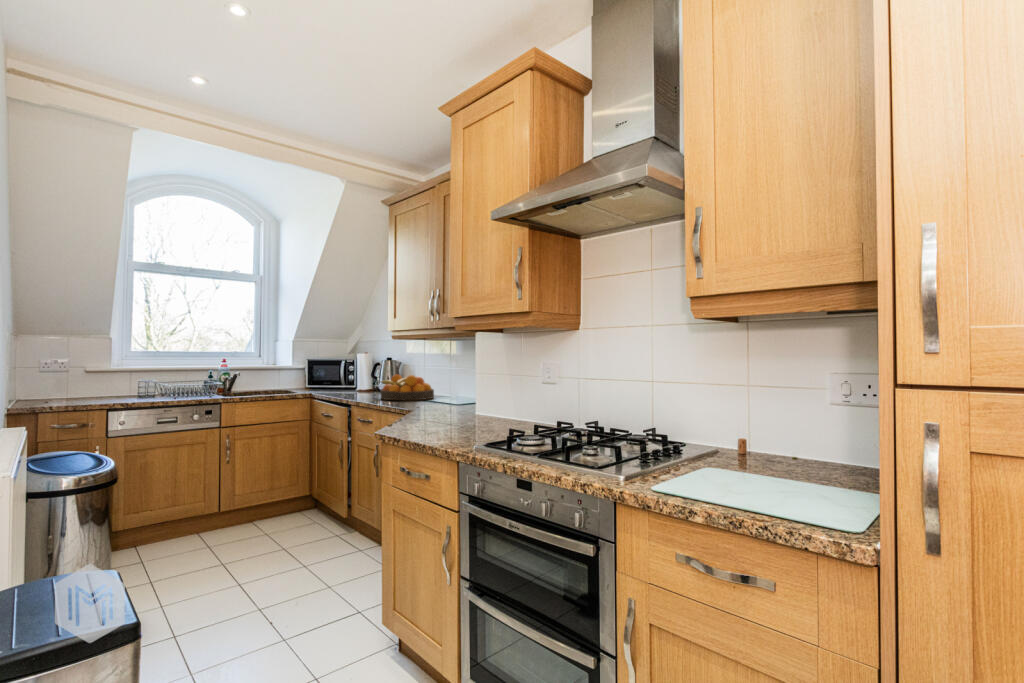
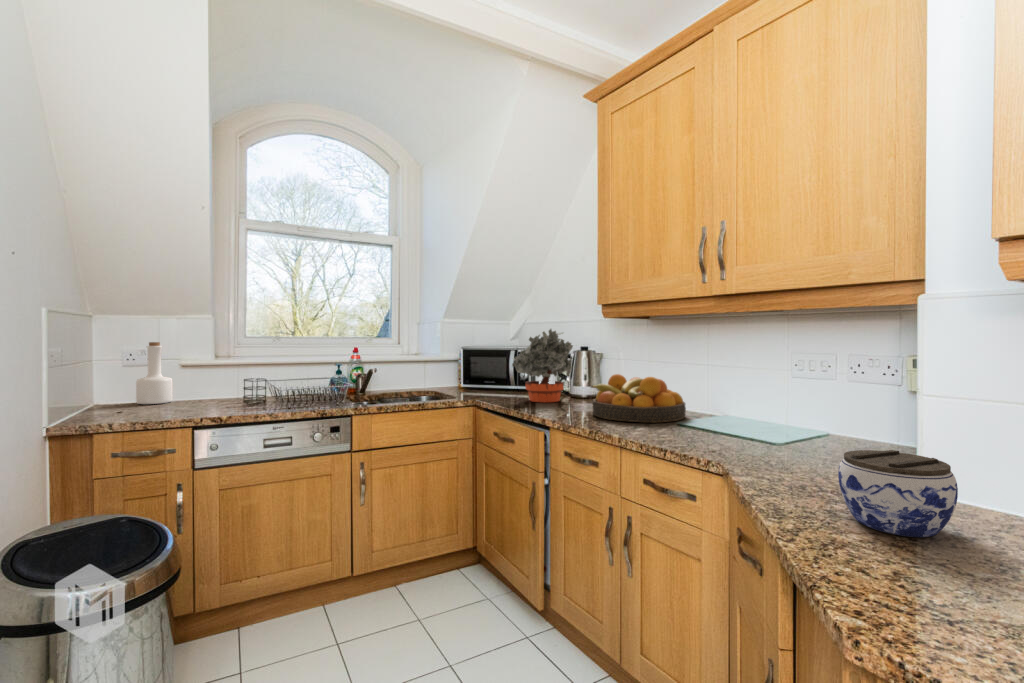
potted plant: none [337,346,380,394] -> present [512,329,573,402]
bottle: none [49,354,78,398] -> present [136,342,173,404]
jar: none [425,395,458,421] -> present [838,450,958,537]

